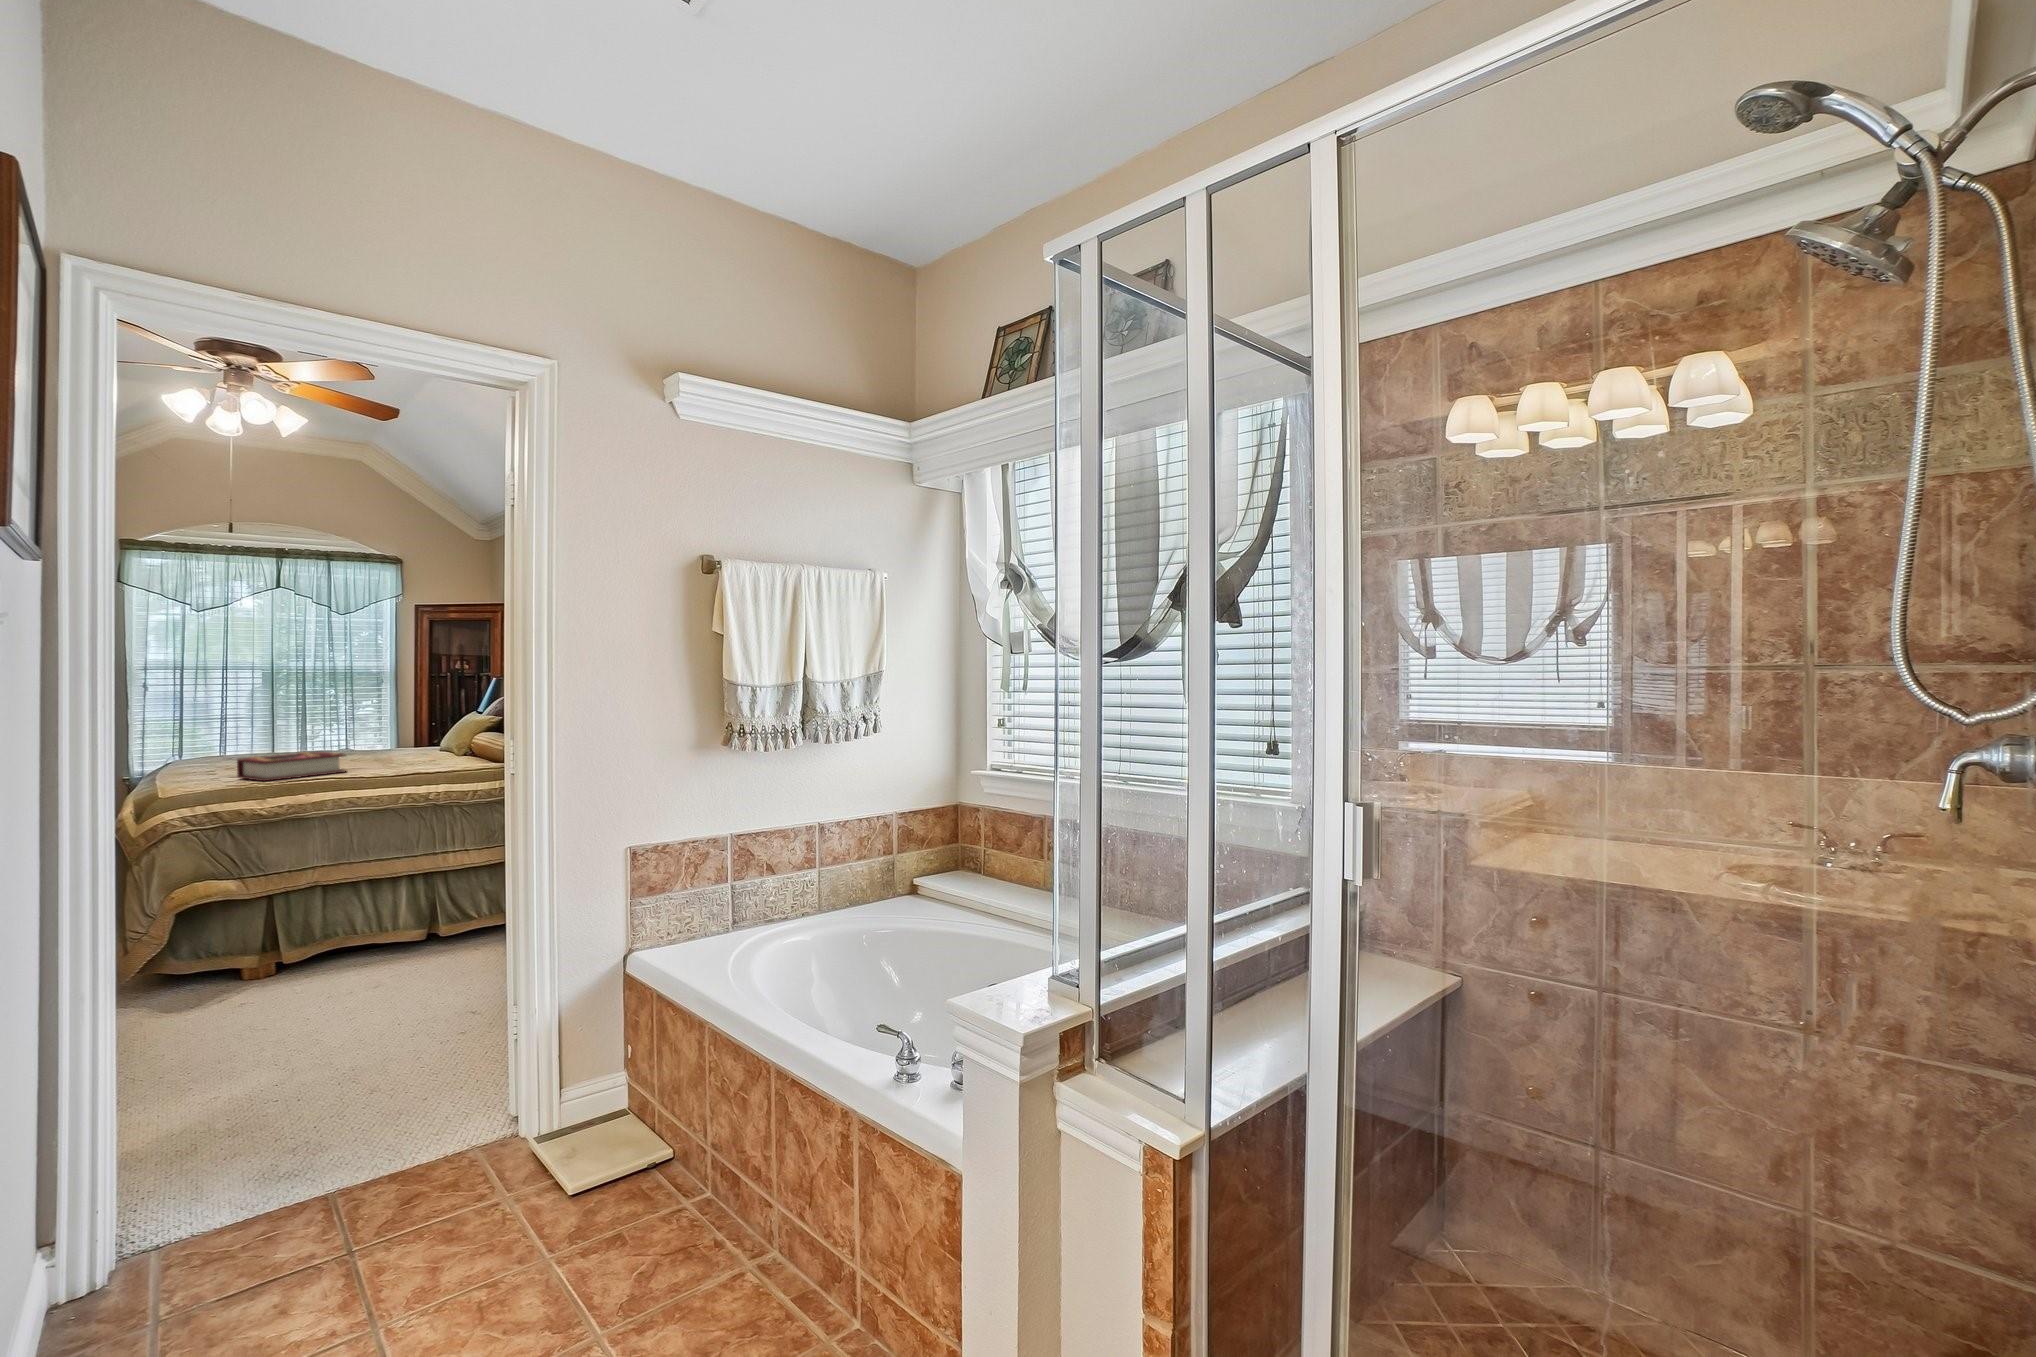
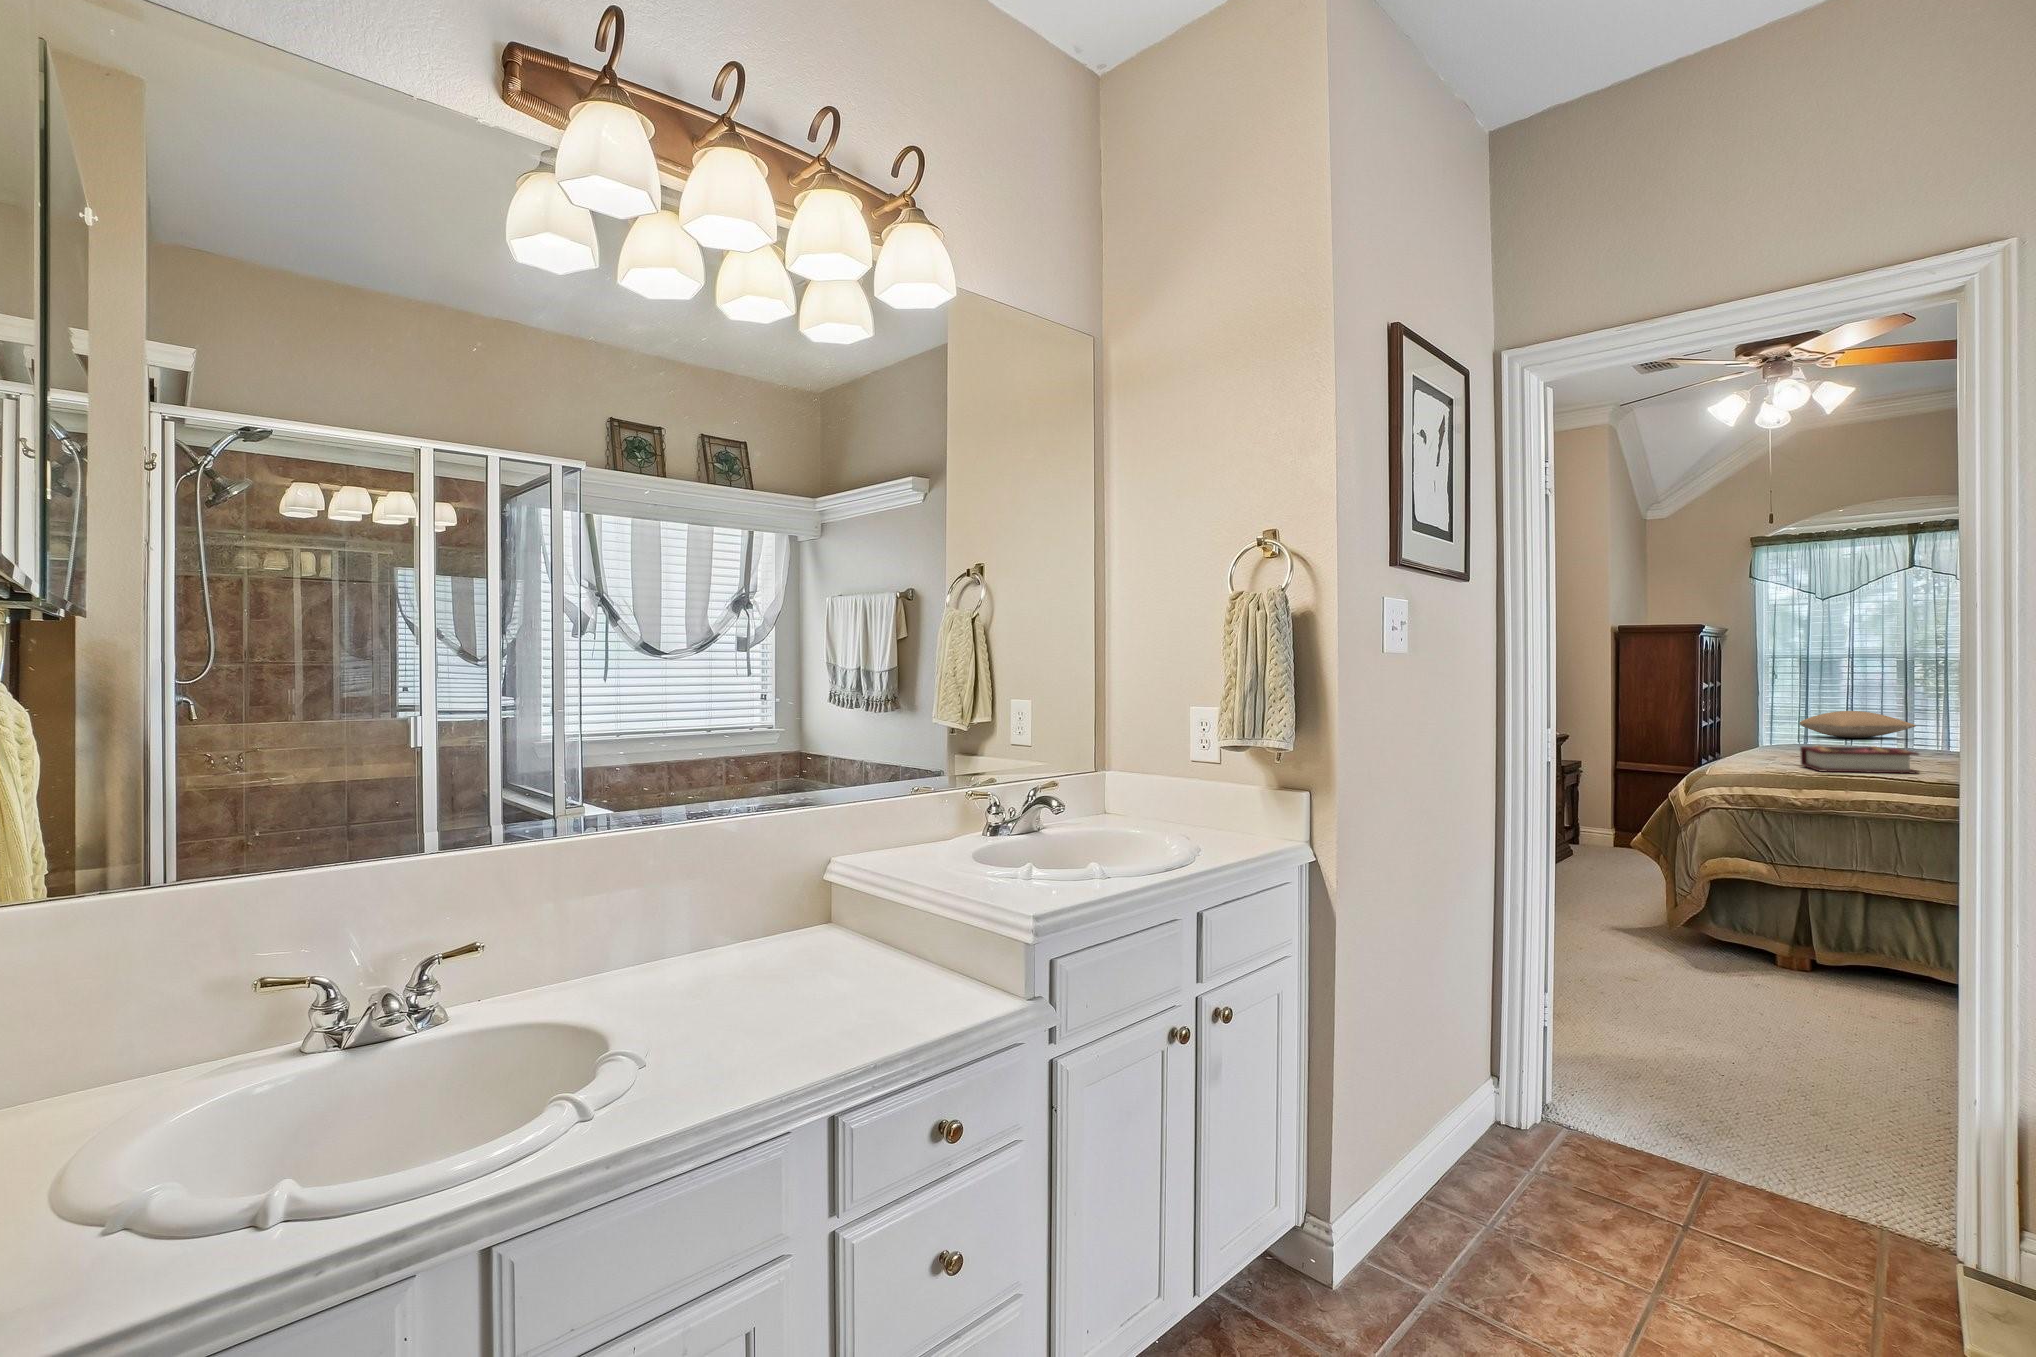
pillow: none [173,721,285,748] -> present [1800,711,1916,738]

